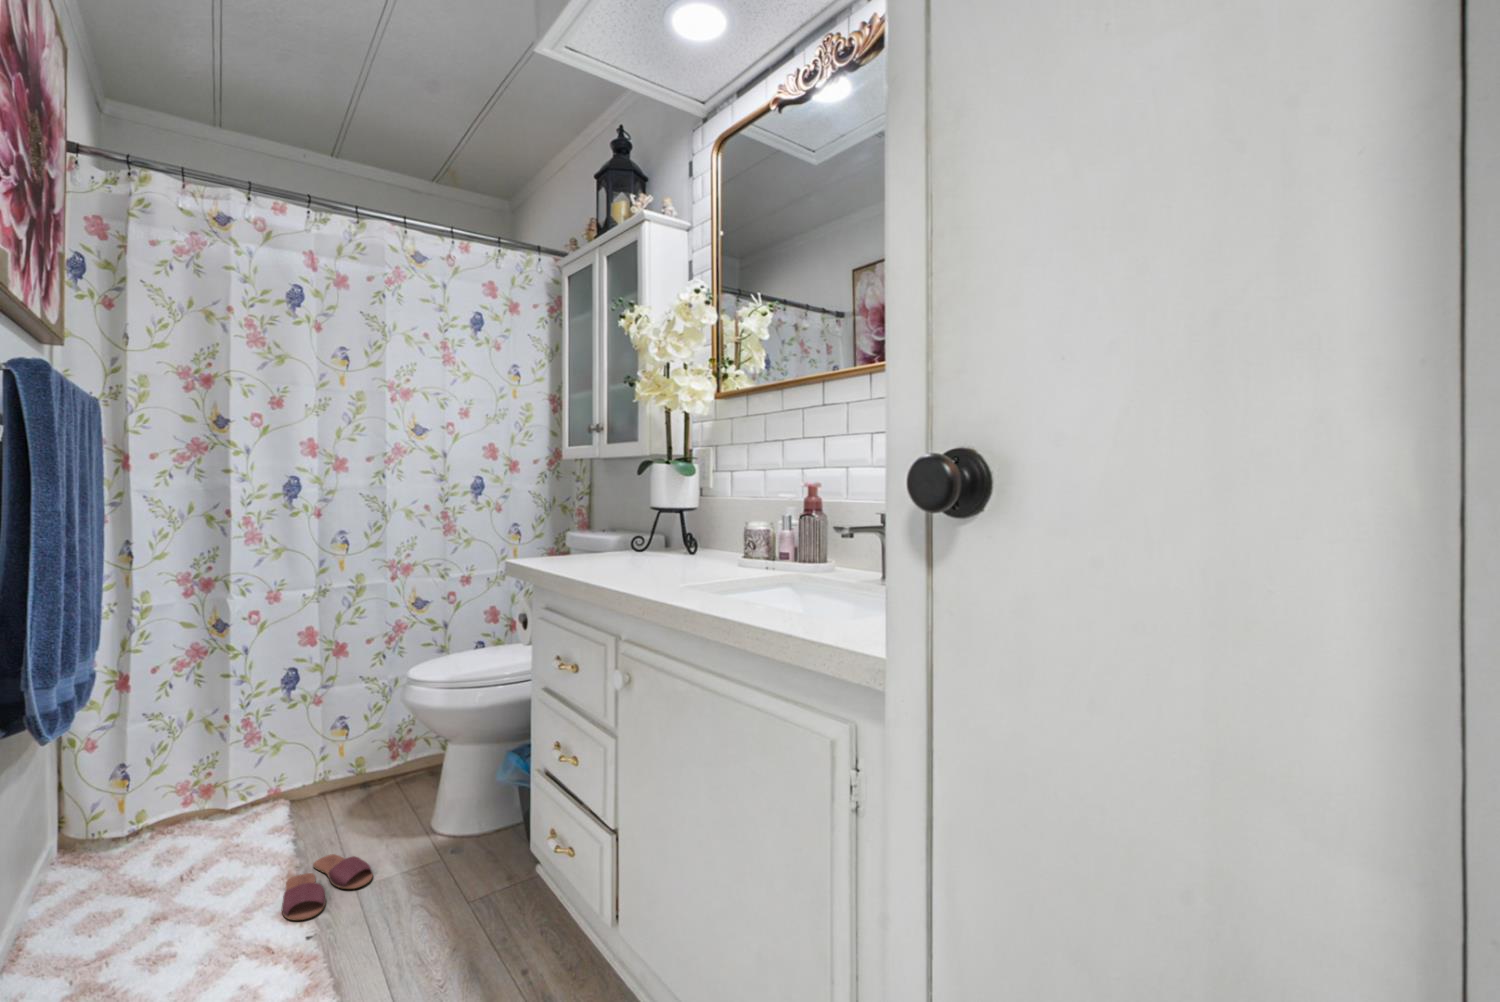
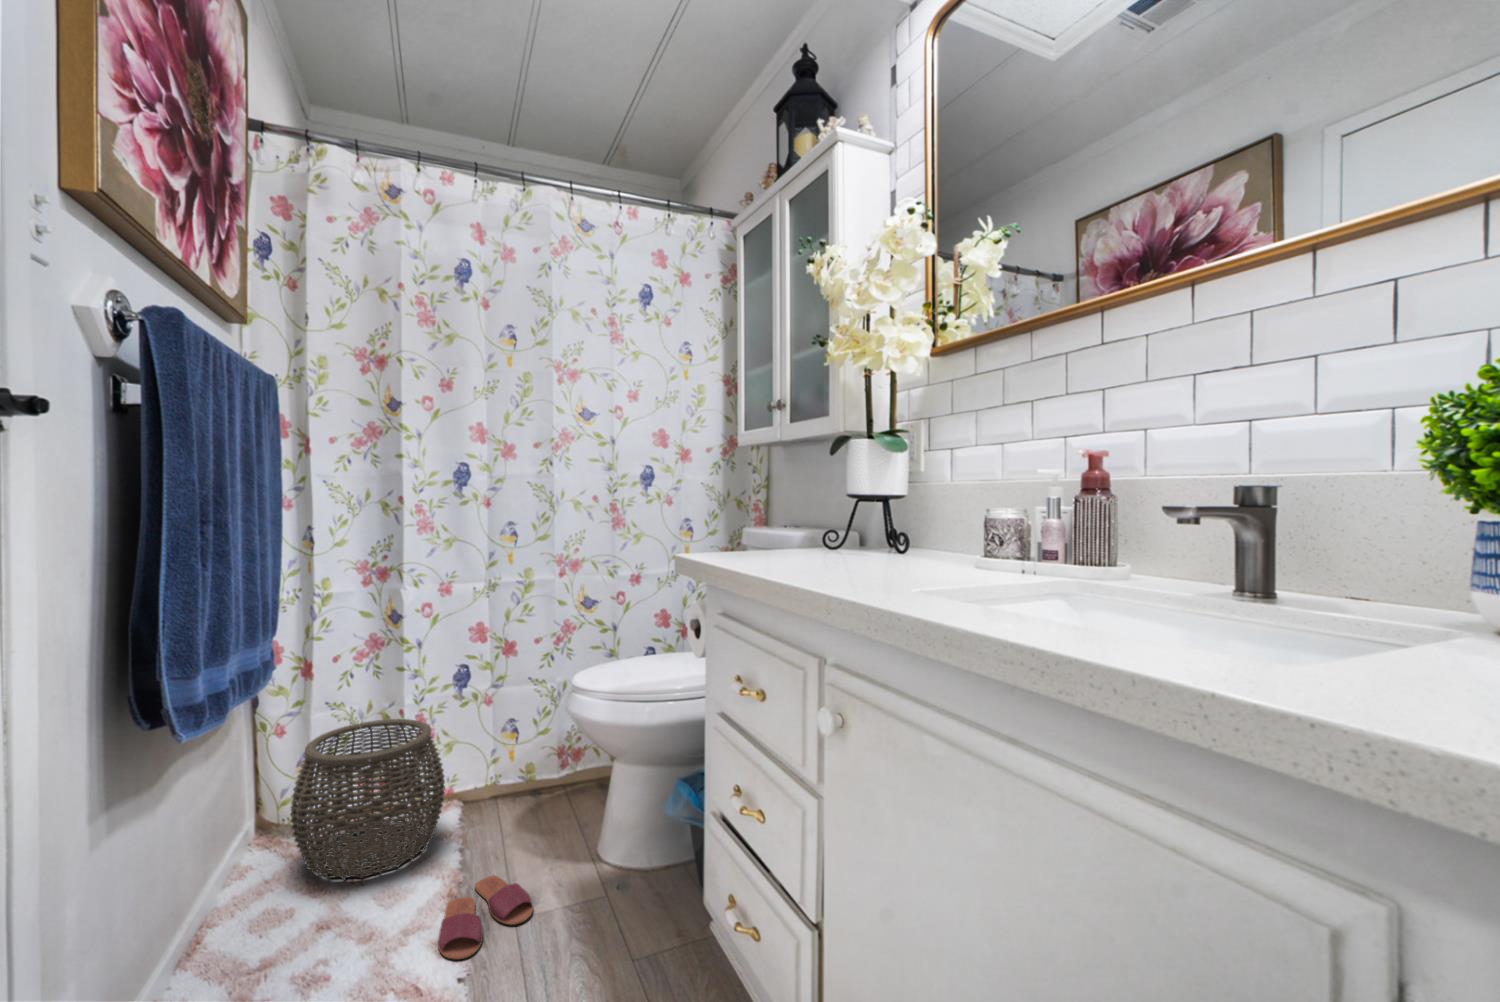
woven basket: none [111,723,278,876] -> present [290,719,445,880]

